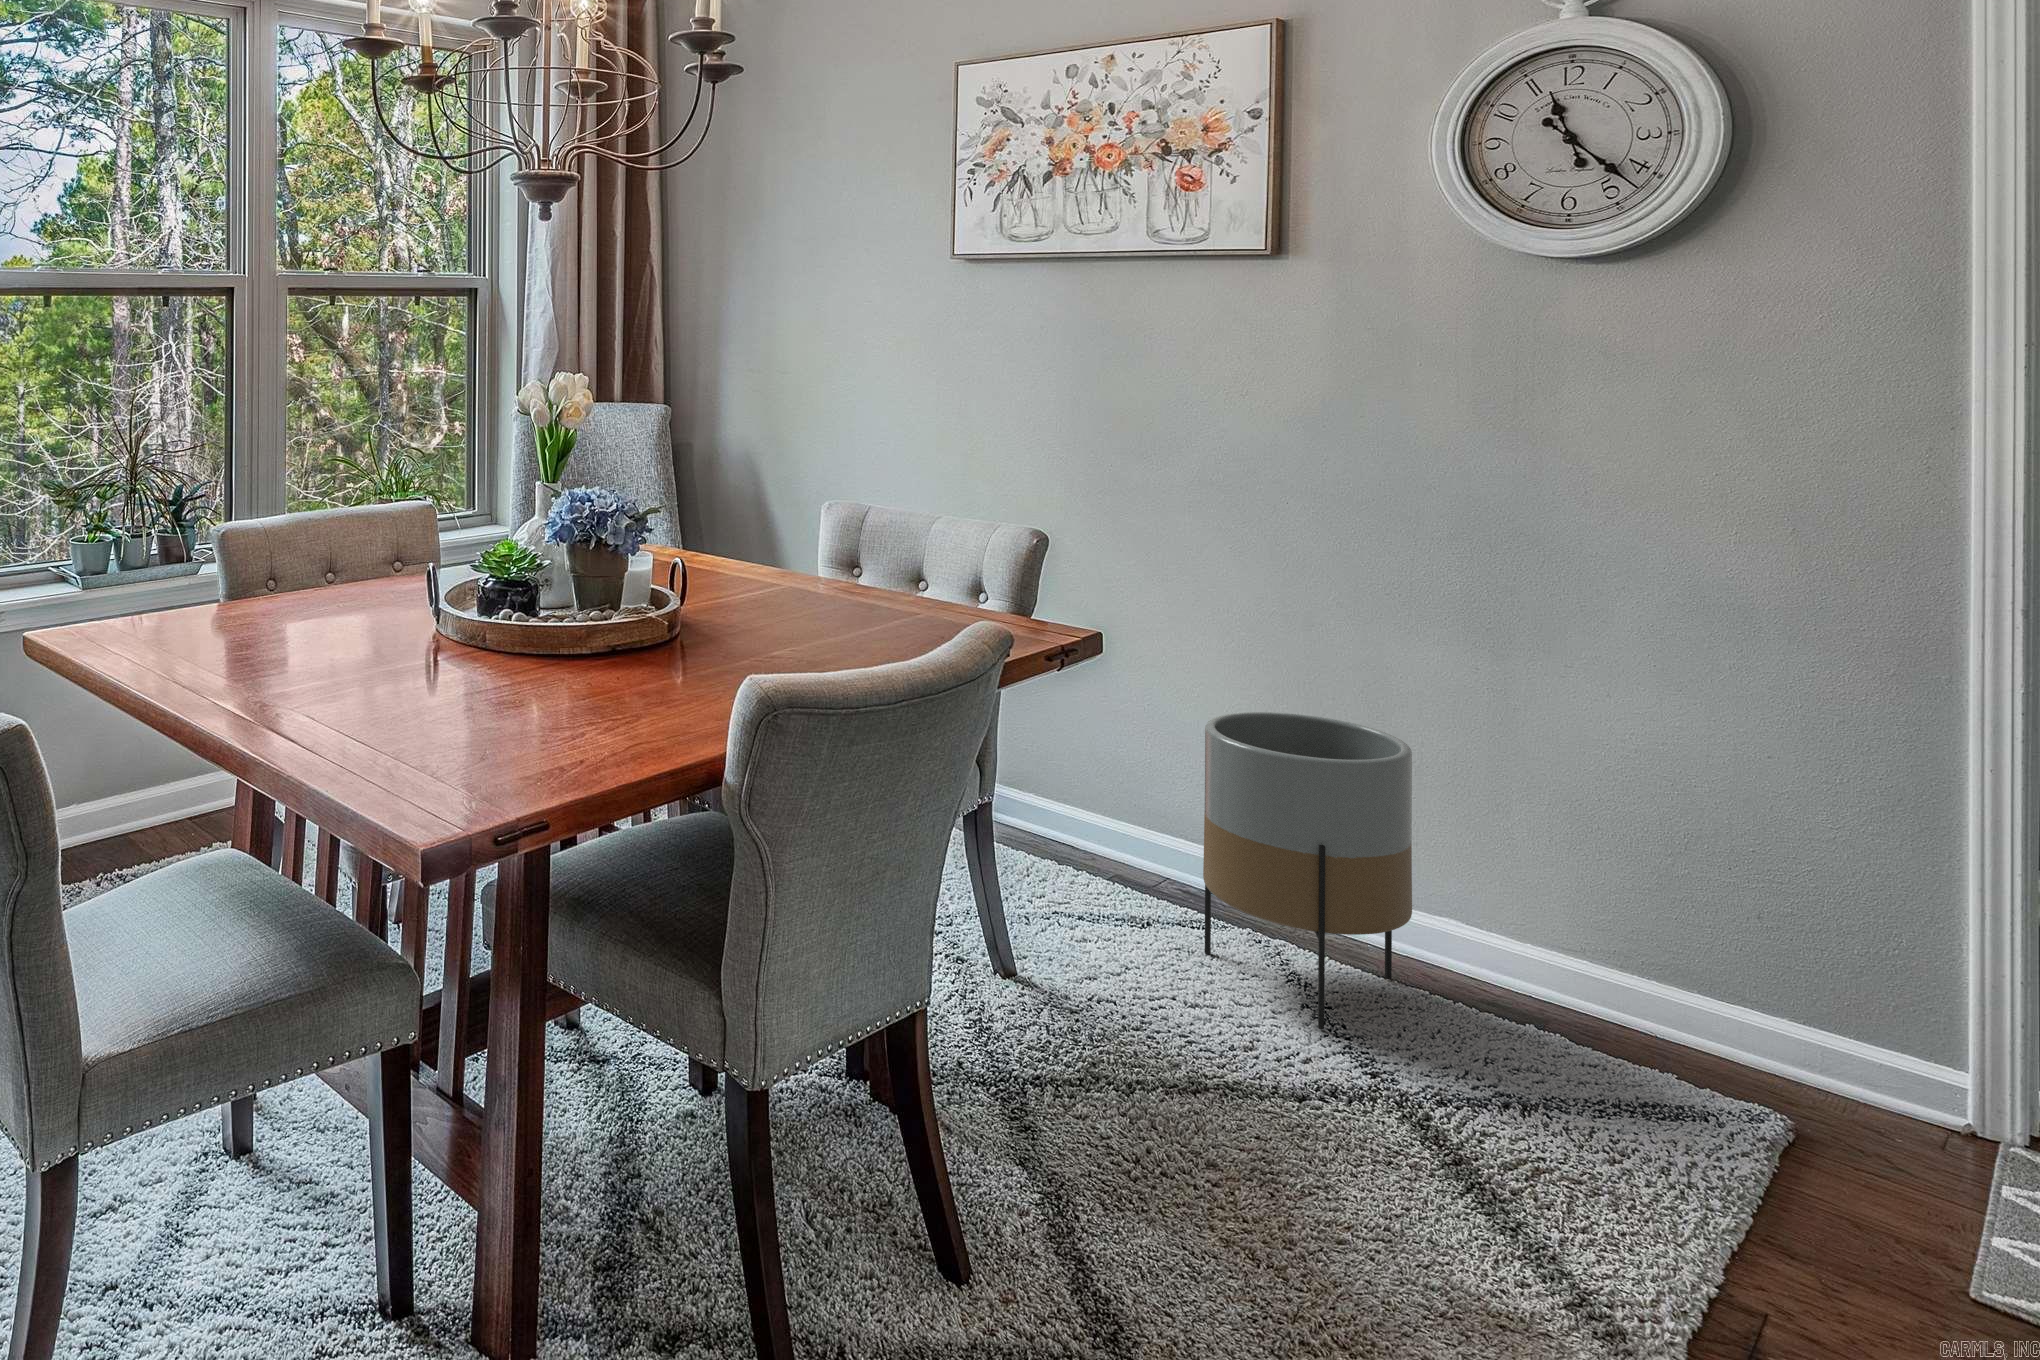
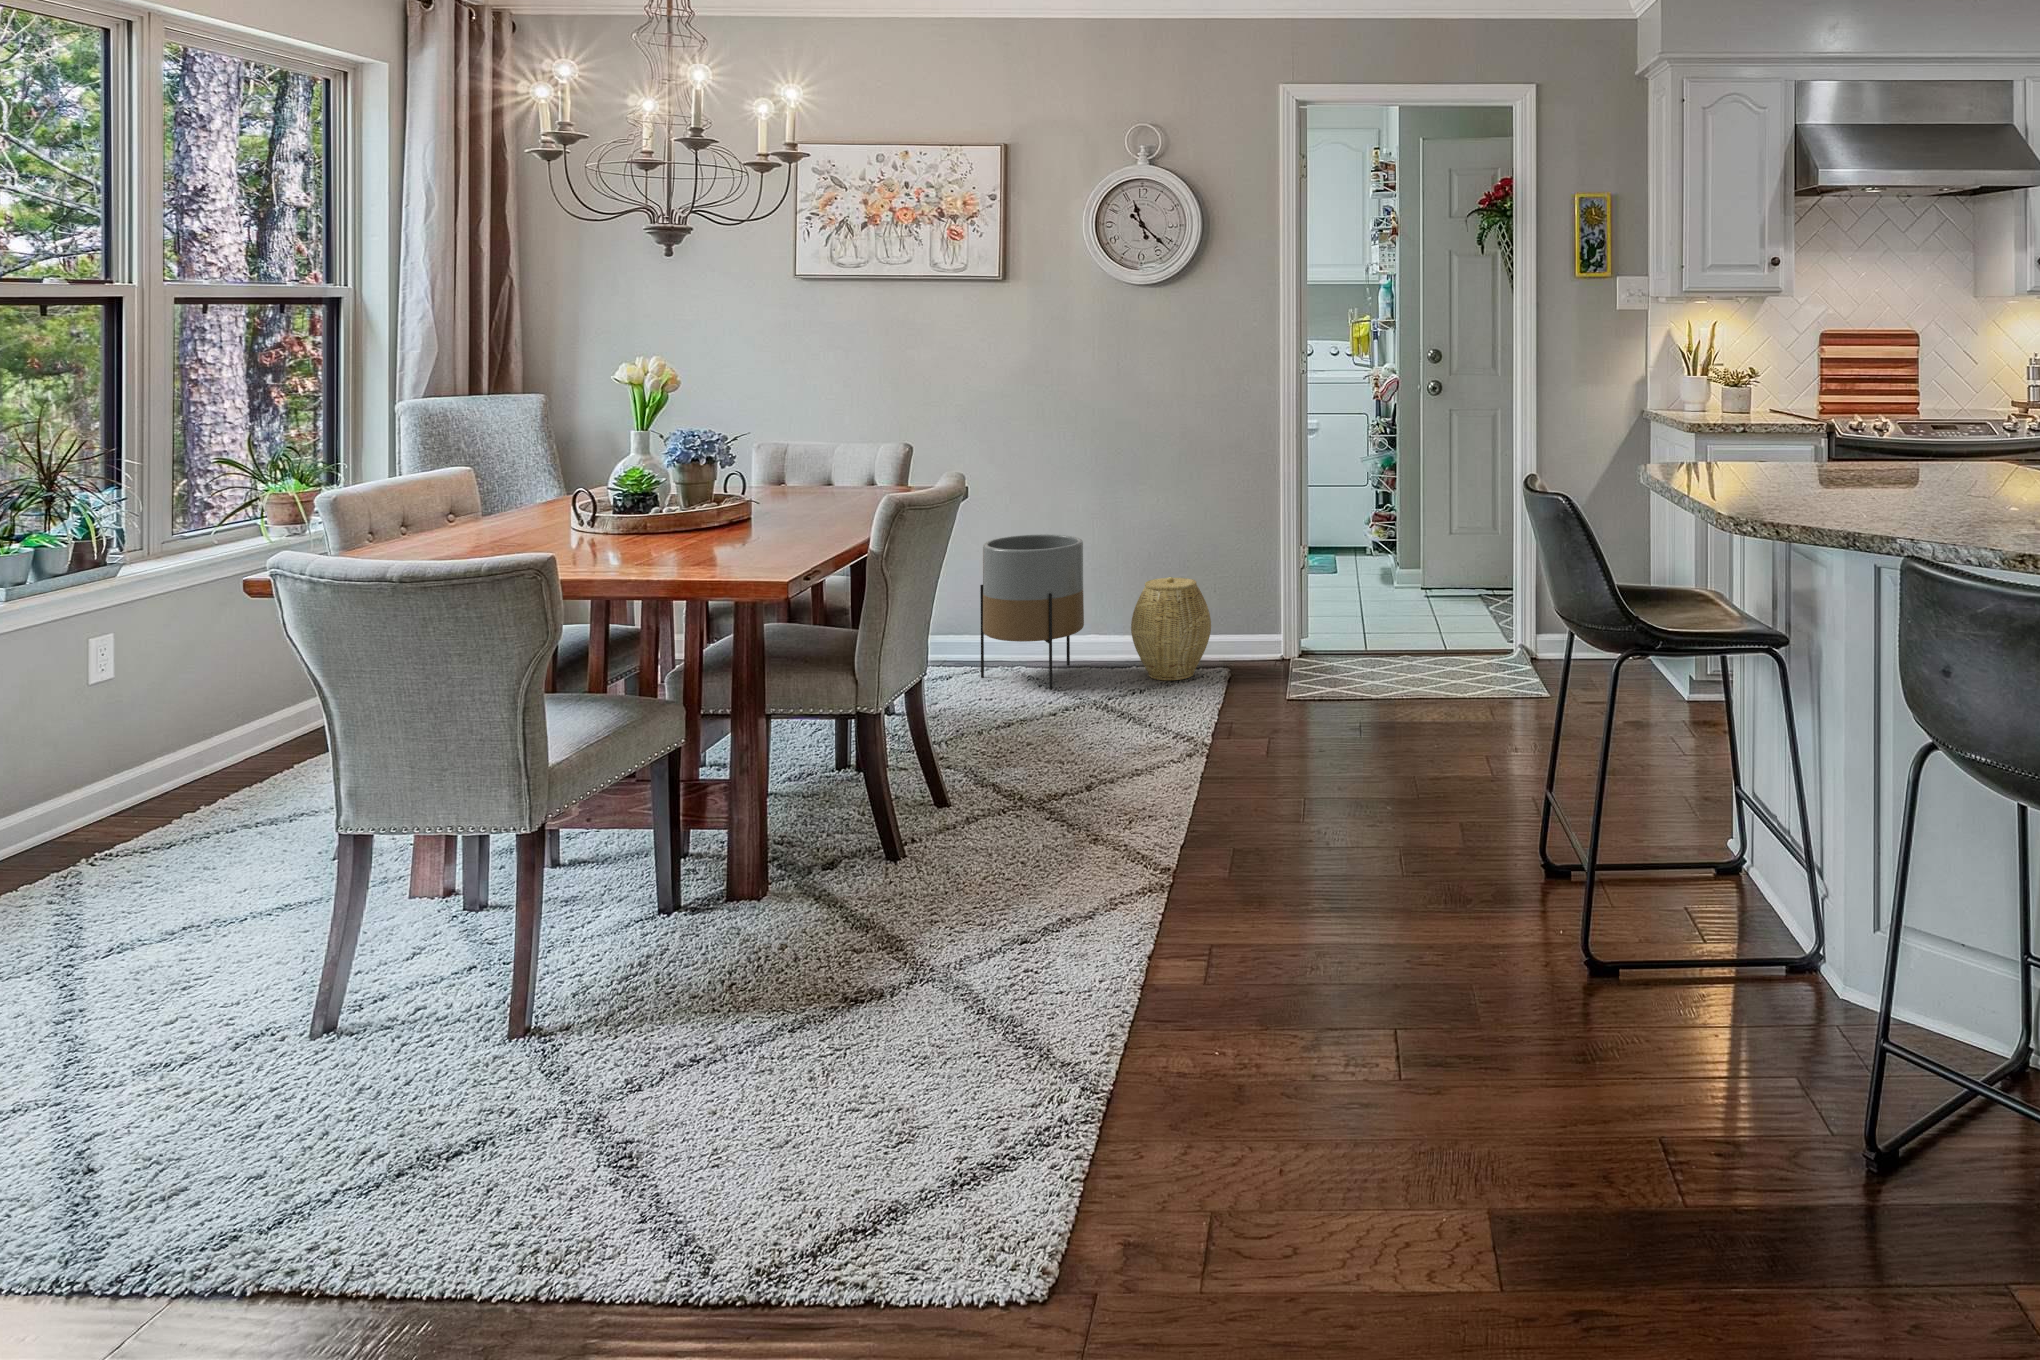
woven basket: none [1517,866,1732,1109] -> present [1131,577,1211,680]

